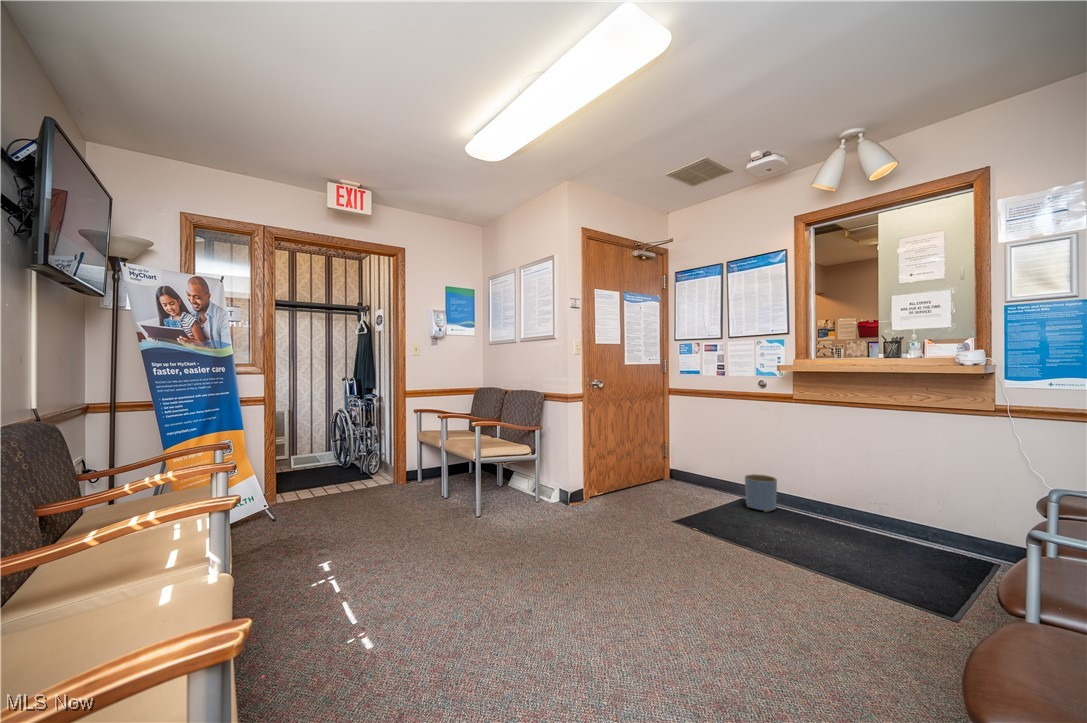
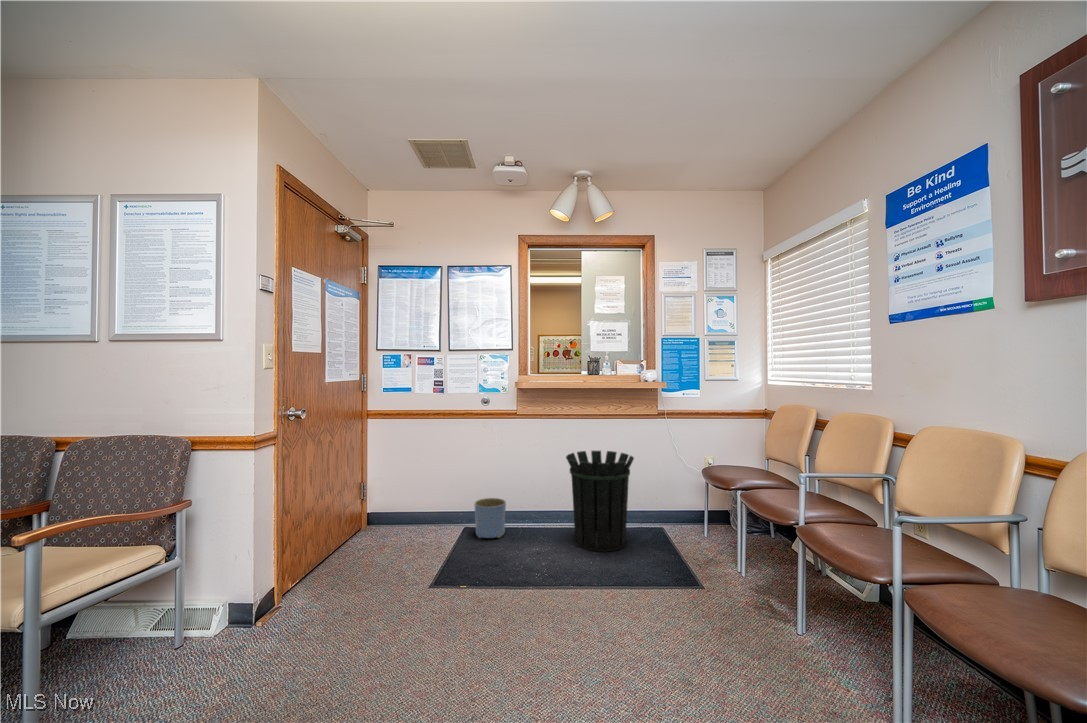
waste bin: none [831,442,927,557] -> present [566,451,634,552]

